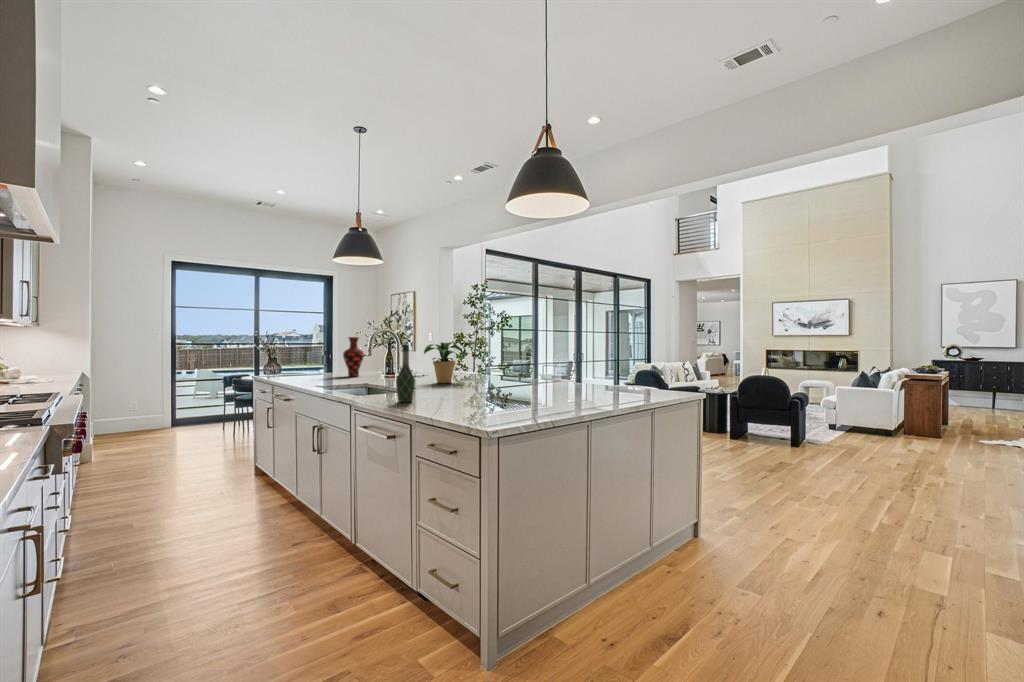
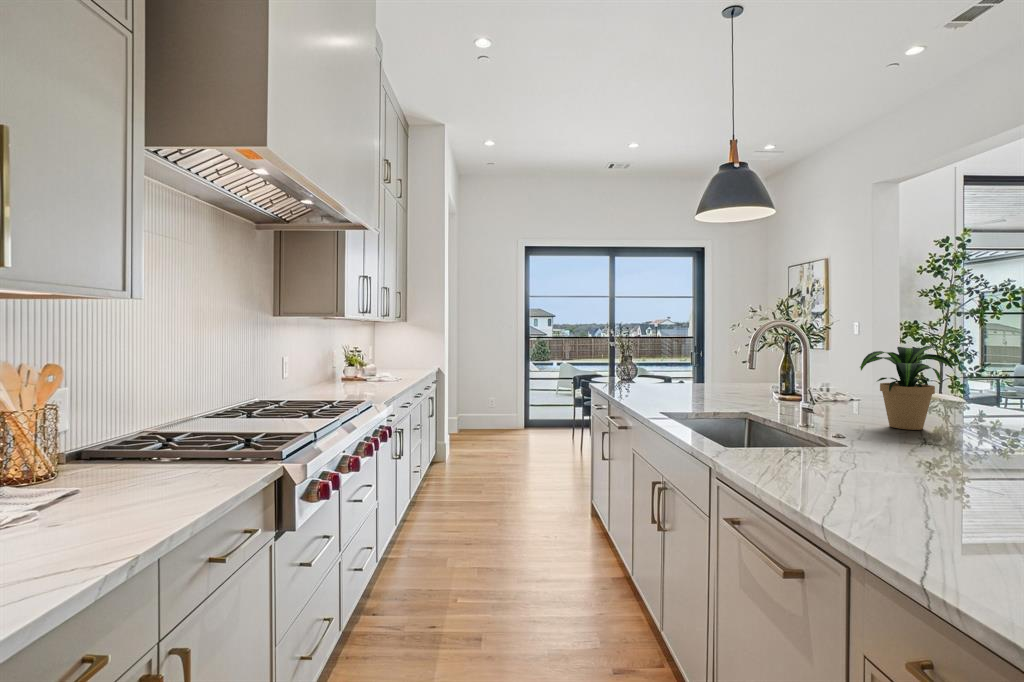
vase: present [343,337,364,376] -> none [709,333,742,394]
wine bottle: present [396,344,415,402] -> none [811,364,859,497]

